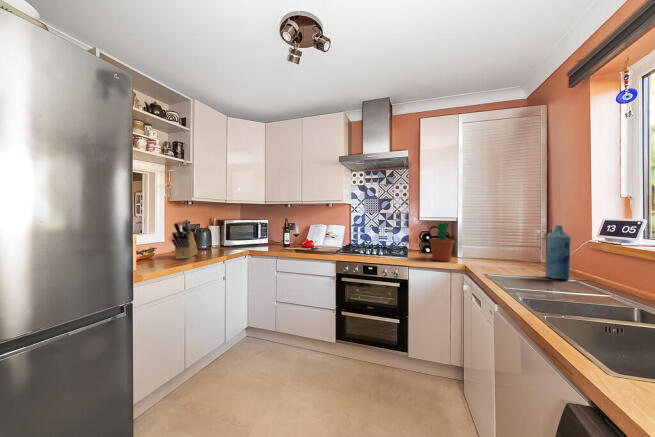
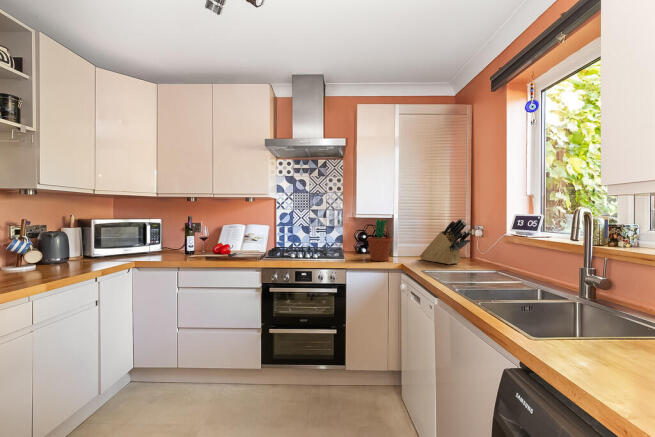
knife block: present [172,221,198,259] -> present [420,218,471,264]
bottle: present [546,226,571,279] -> none [473,221,492,271]

